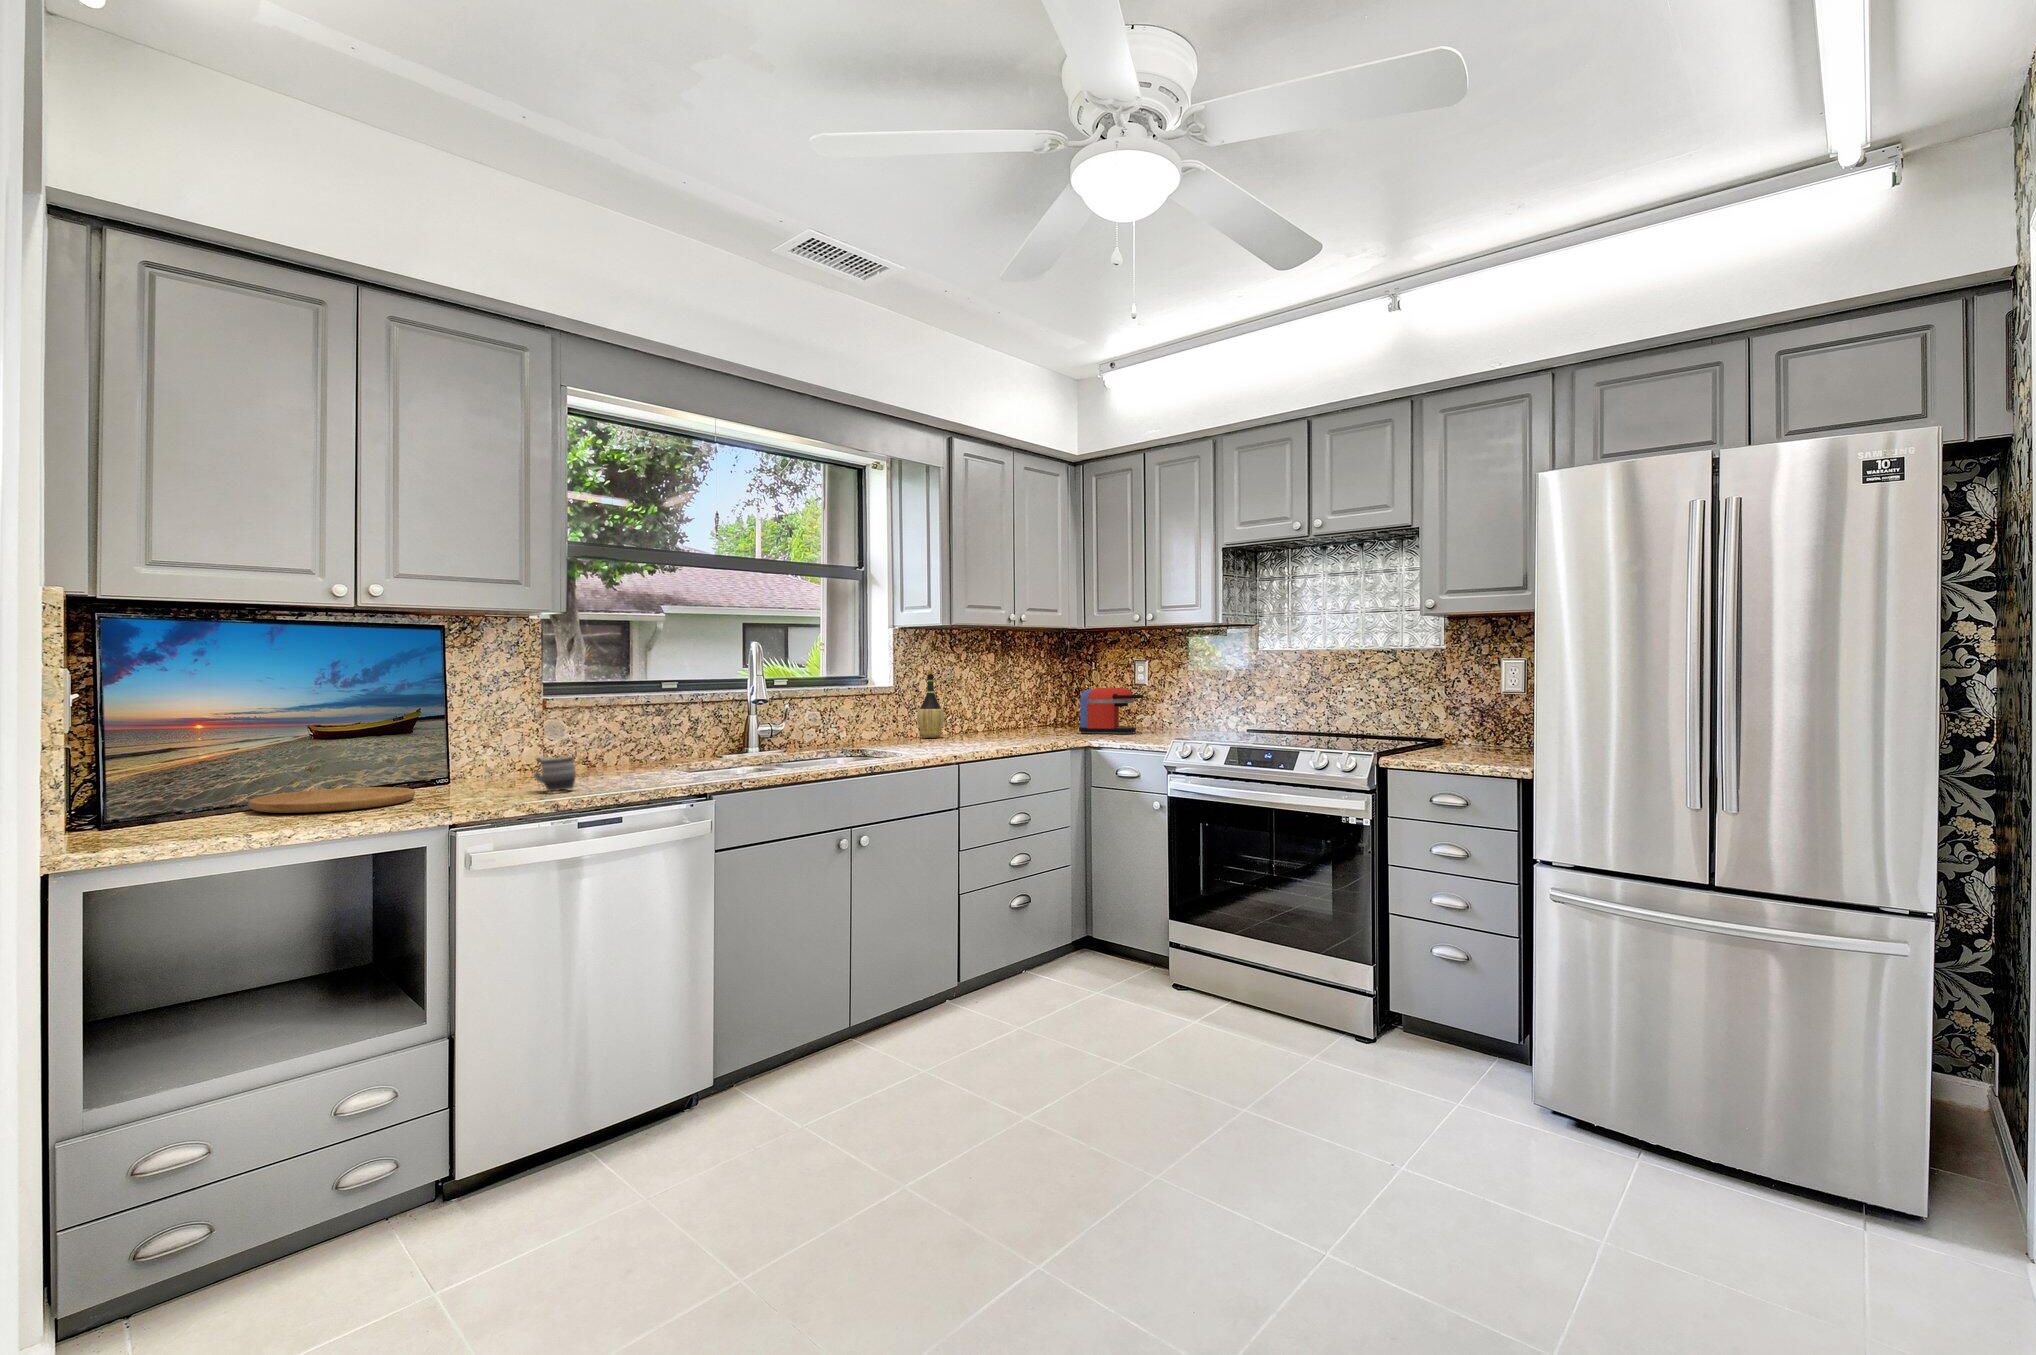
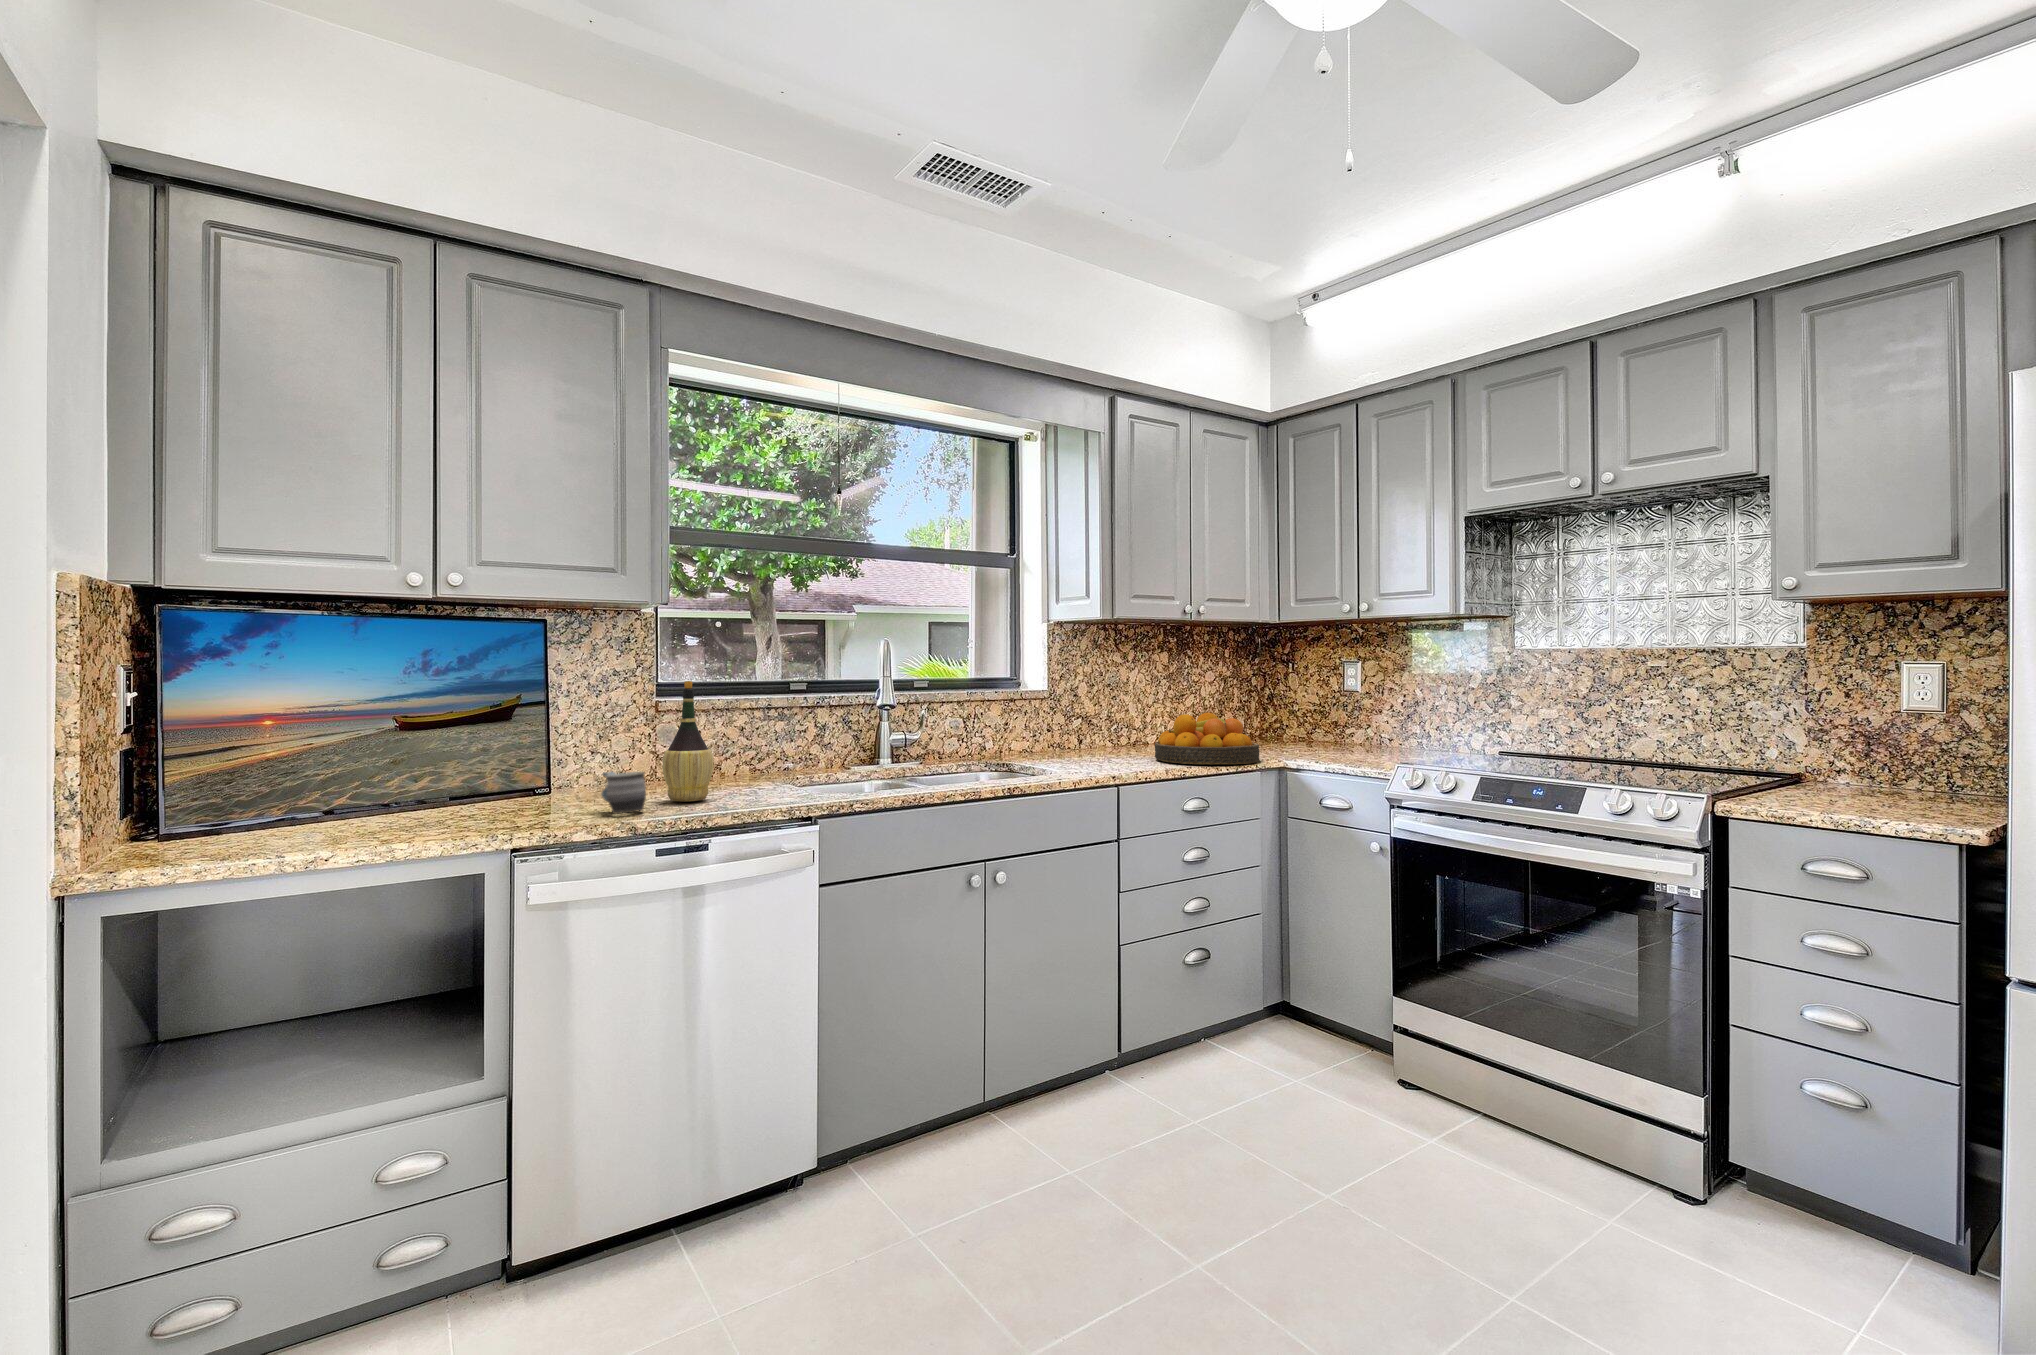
wine bottle: present [917,670,944,738] -> present [662,681,713,802]
coffee maker: present [1079,687,1143,734] -> none [1274,694,1357,751]
fruit bowl: none [983,704,1067,745] -> present [1155,713,1259,764]
cutting board: present [249,787,415,813] -> none [276,801,468,835]

